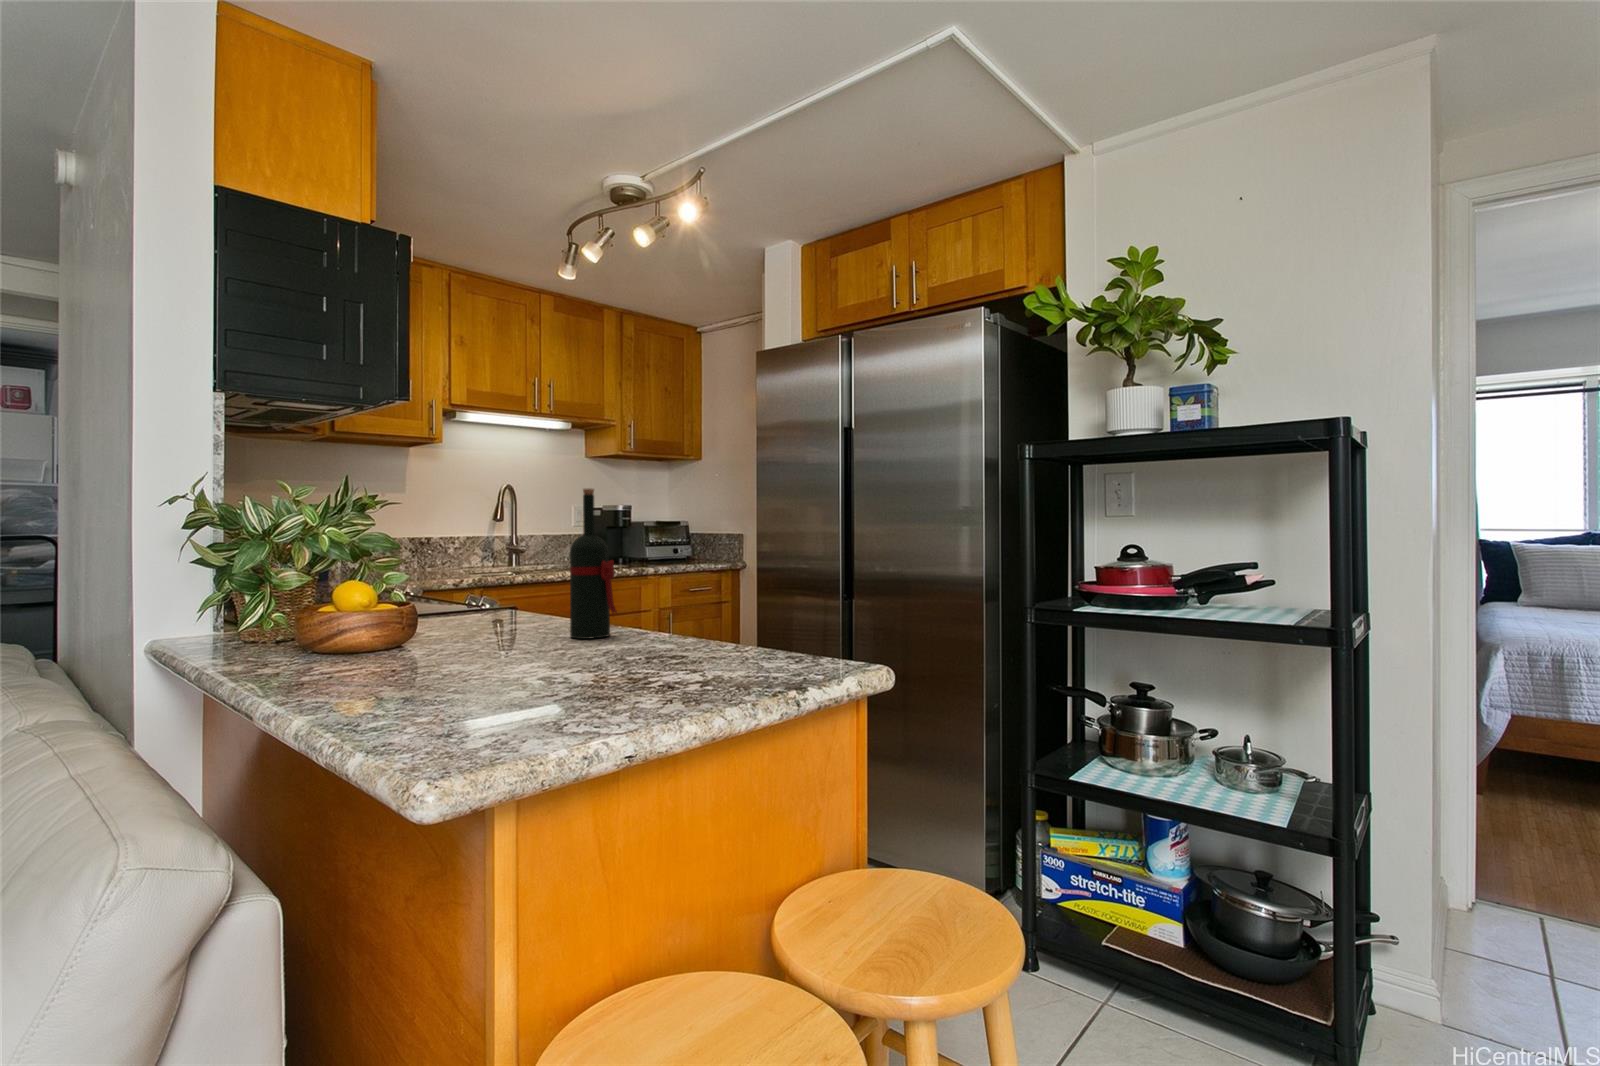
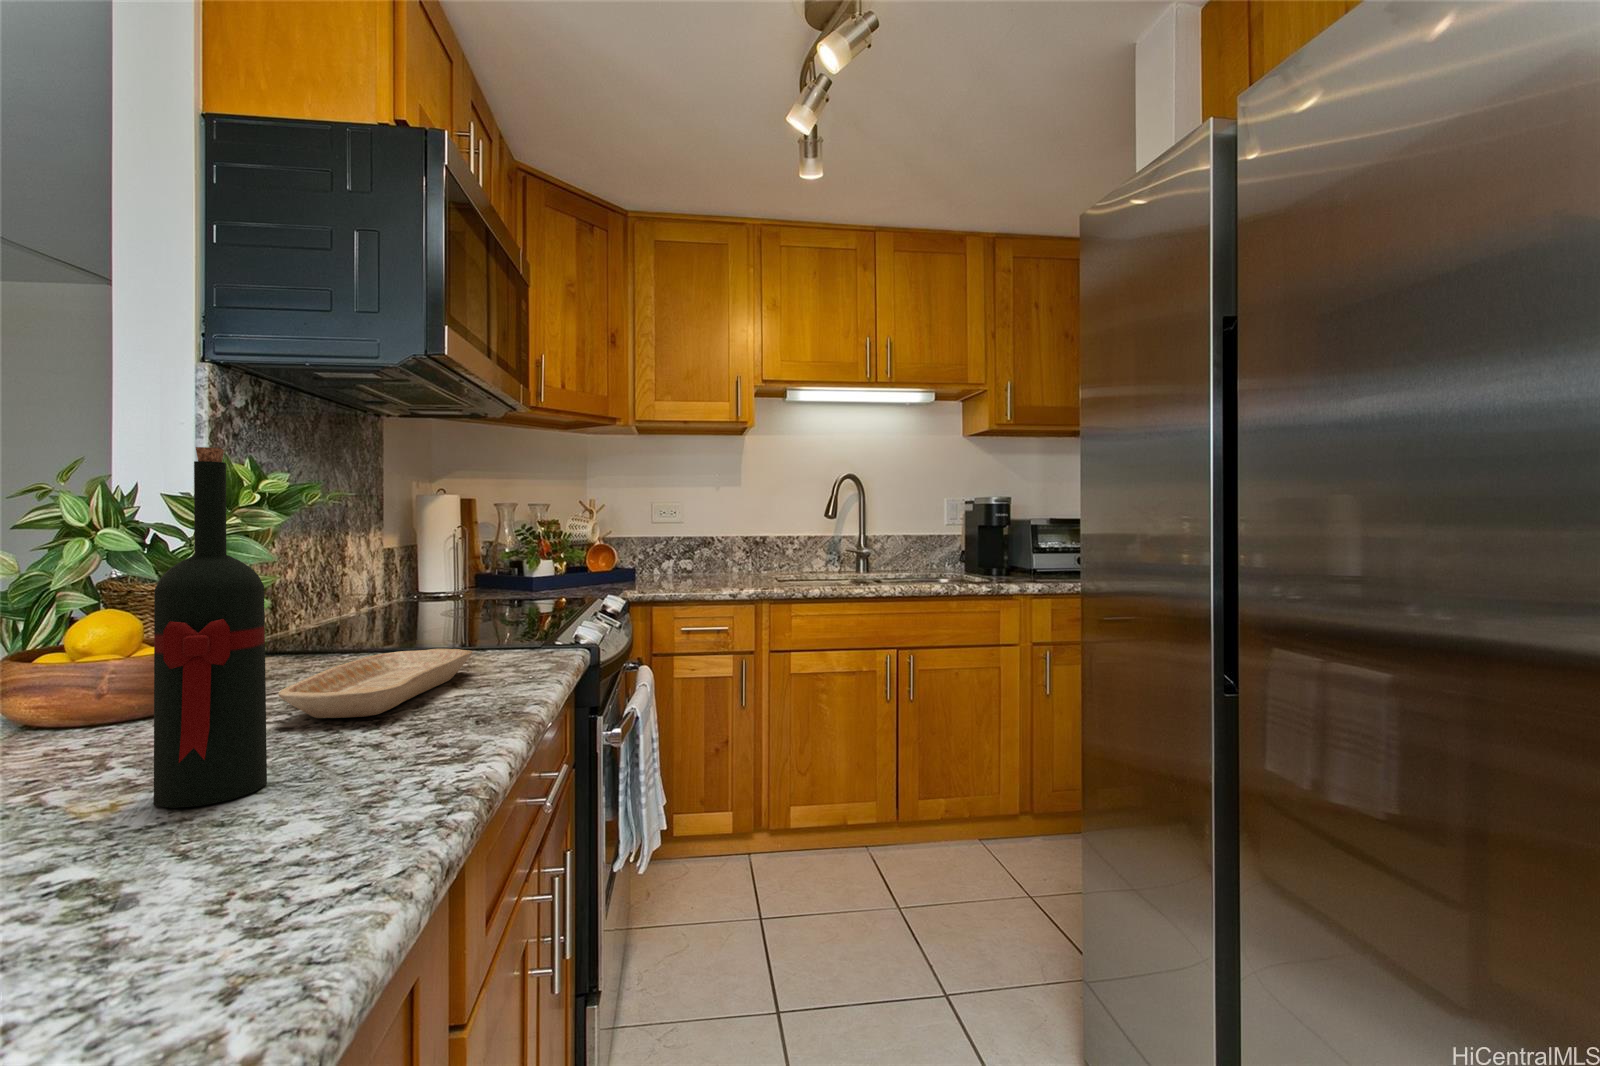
tray: none [454,600,562,626] -> present [278,649,472,718]

